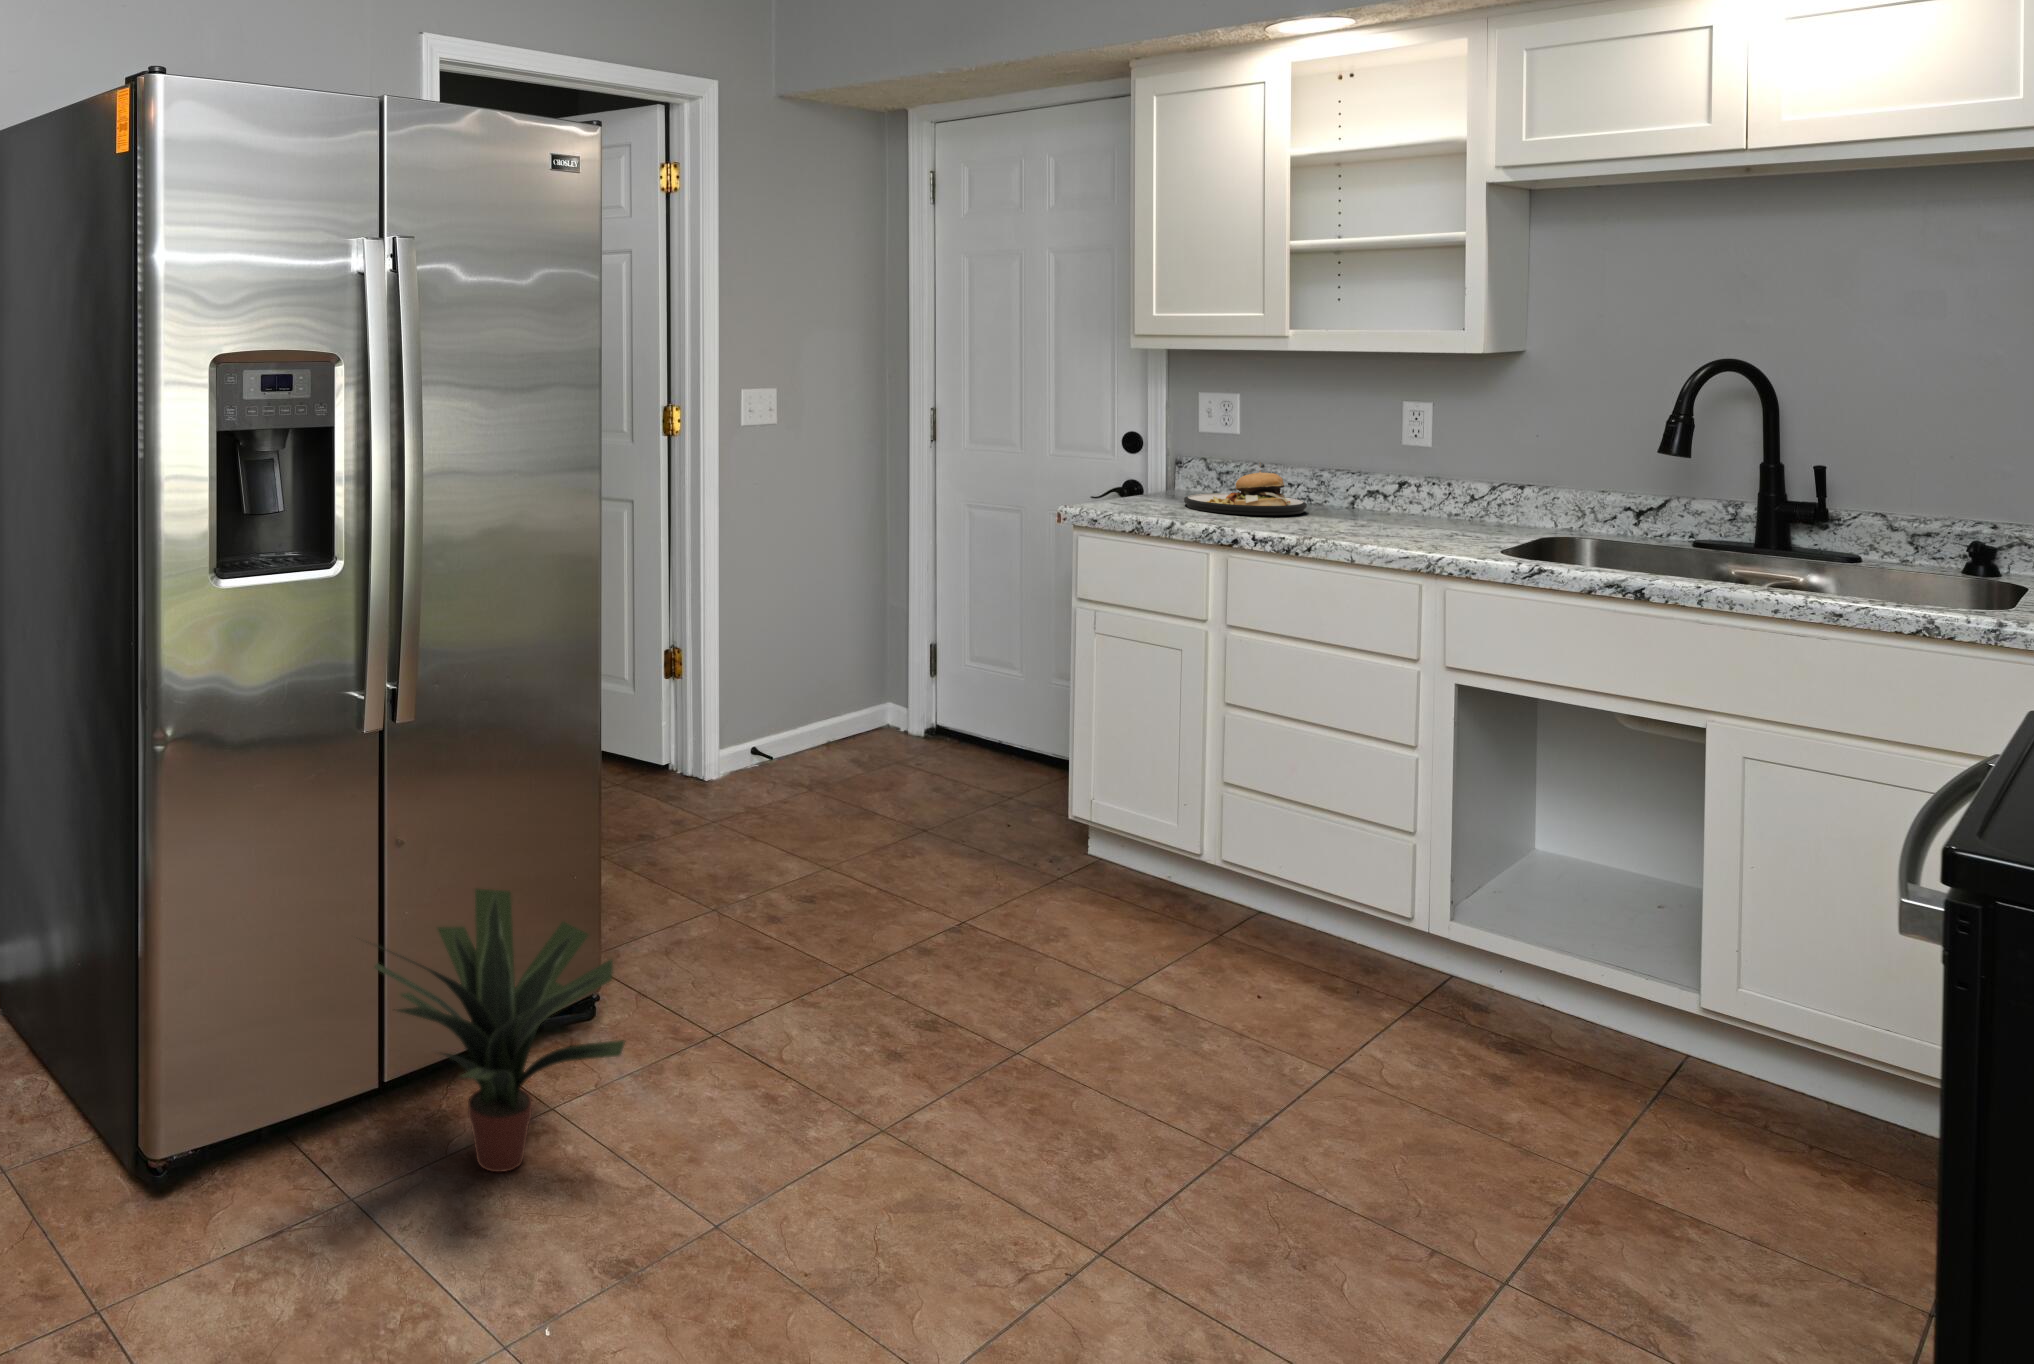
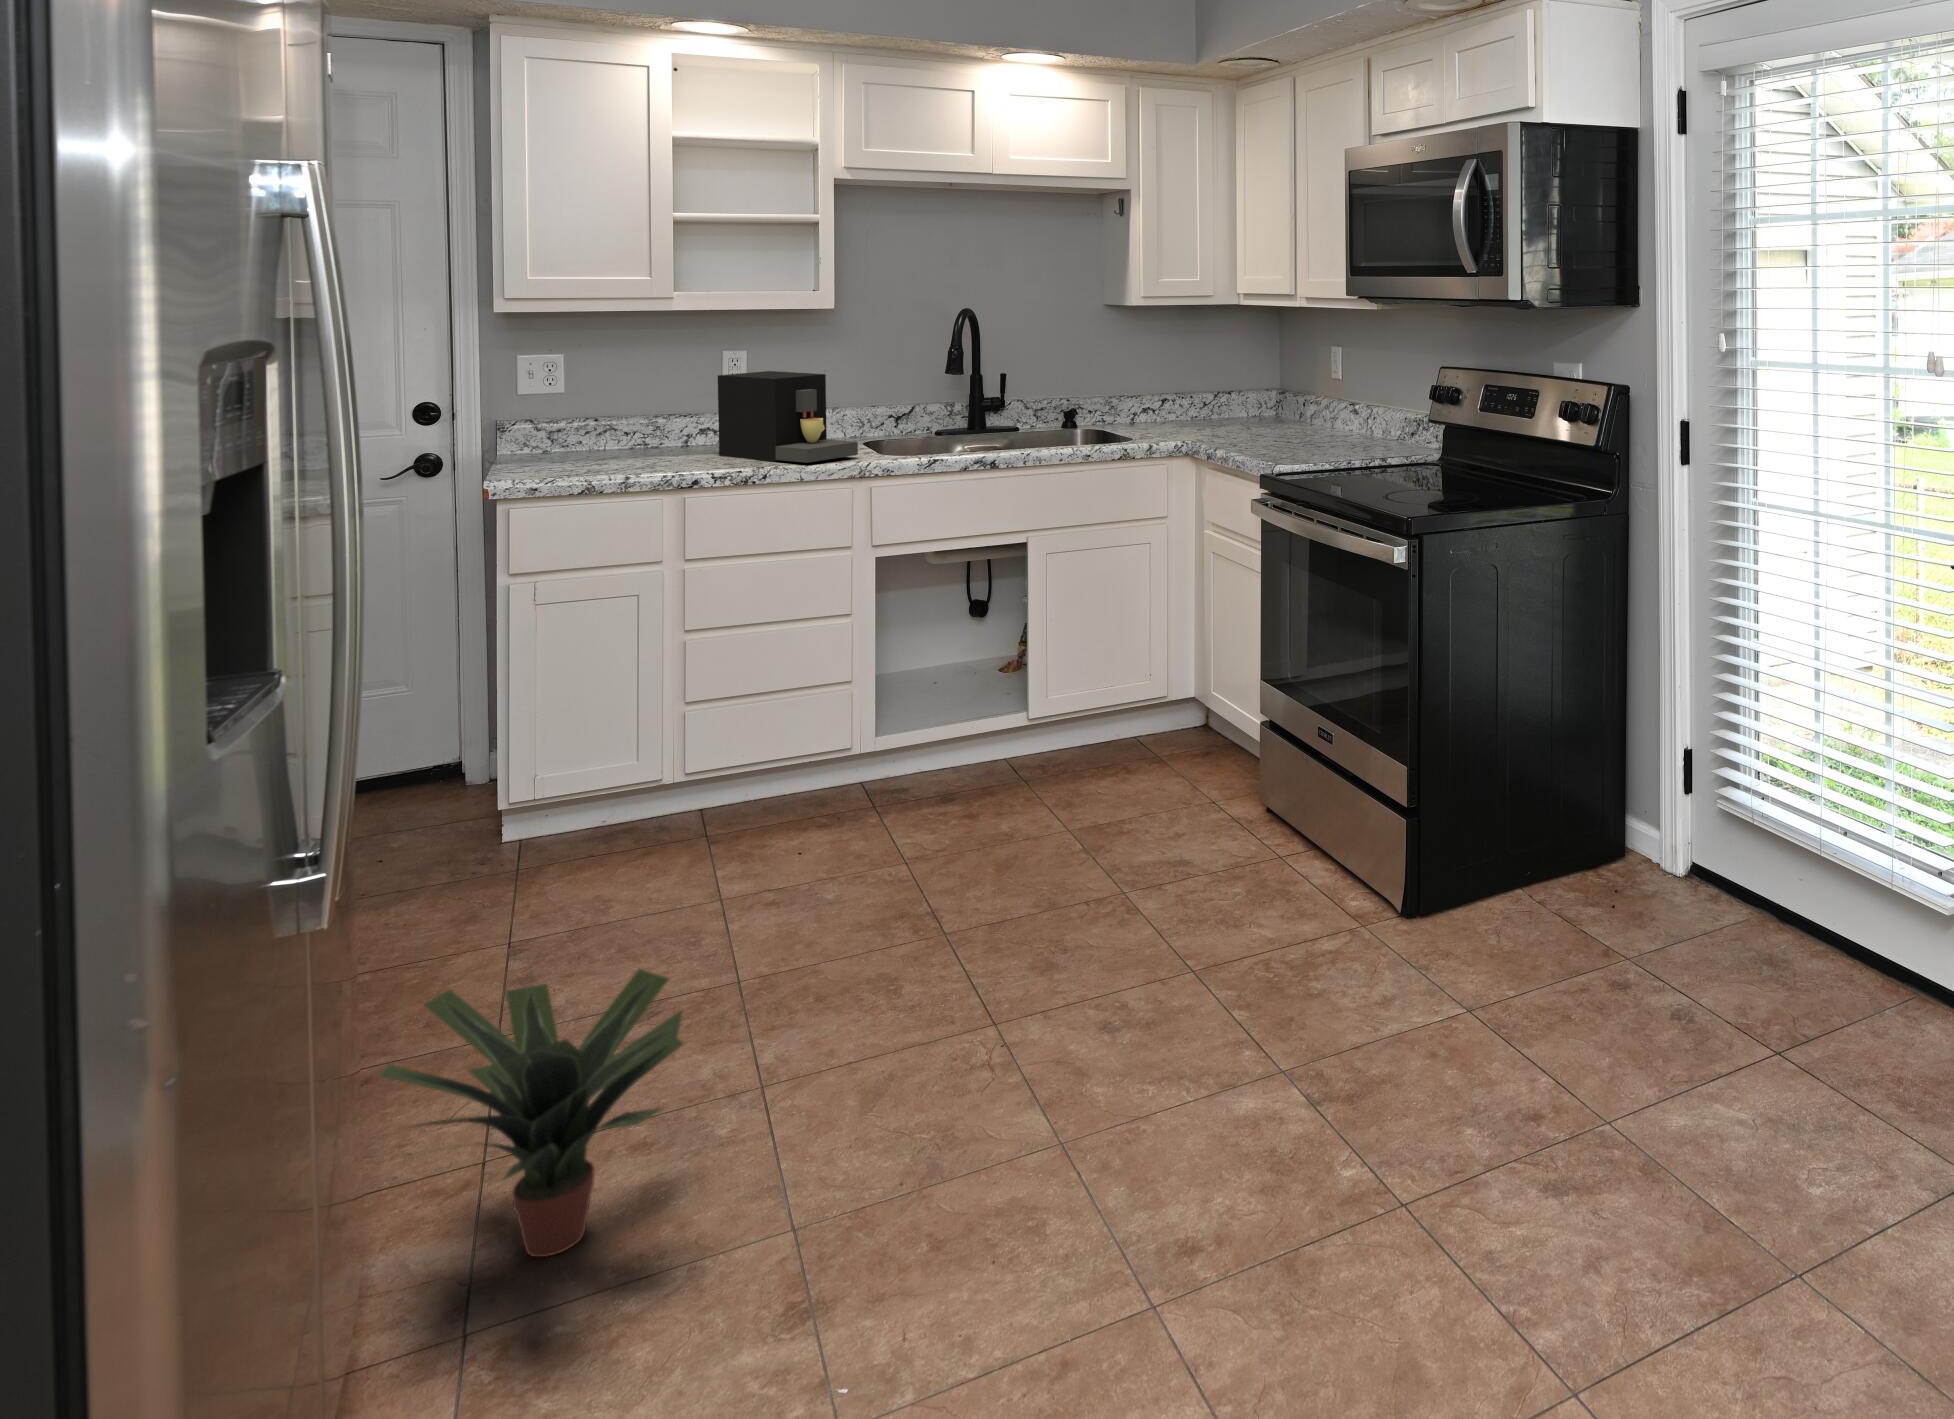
coffee maker: none [1338,424,1470,545] -> present [718,371,858,463]
plate: present [1184,462,1307,515] -> none [563,406,679,464]

